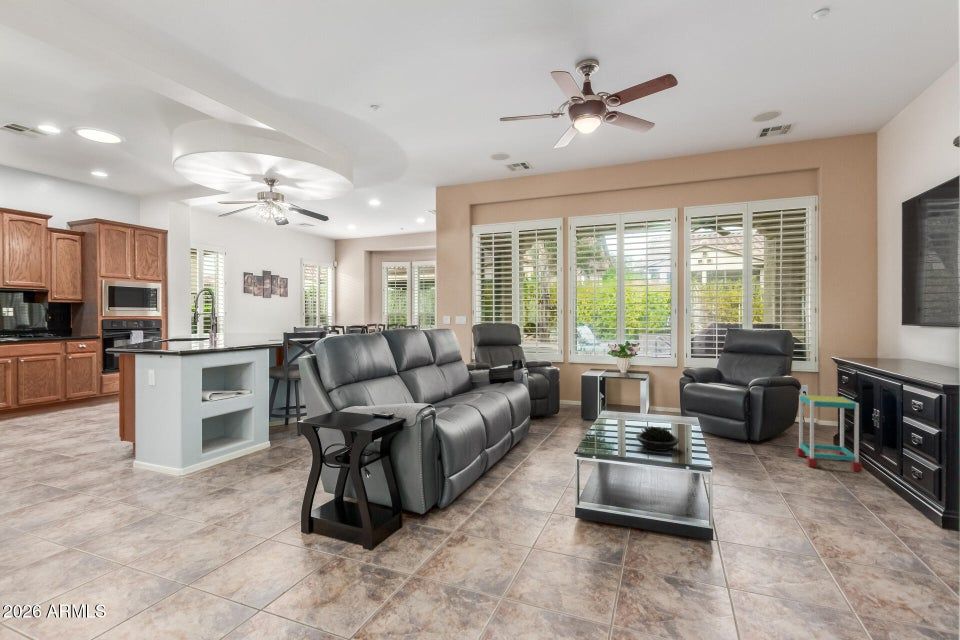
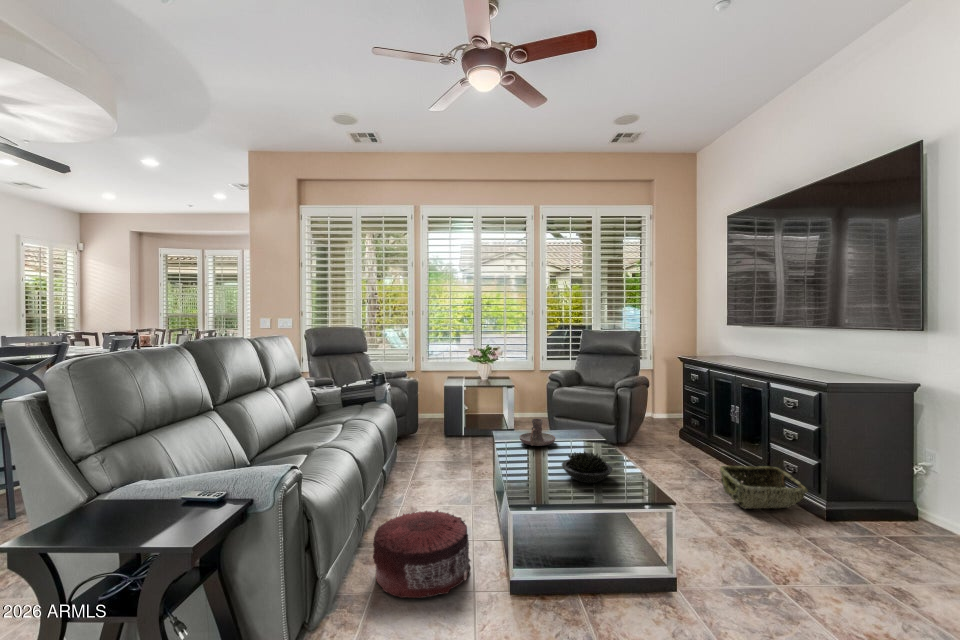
side table: present [796,395,862,471] -> none [663,394,724,466]
candle holder: none [621,403,653,425] -> present [519,419,555,446]
pouf: none [487,457,558,509] -> present [373,510,470,598]
woven basket: none [825,462,924,511] -> present [720,466,808,509]

